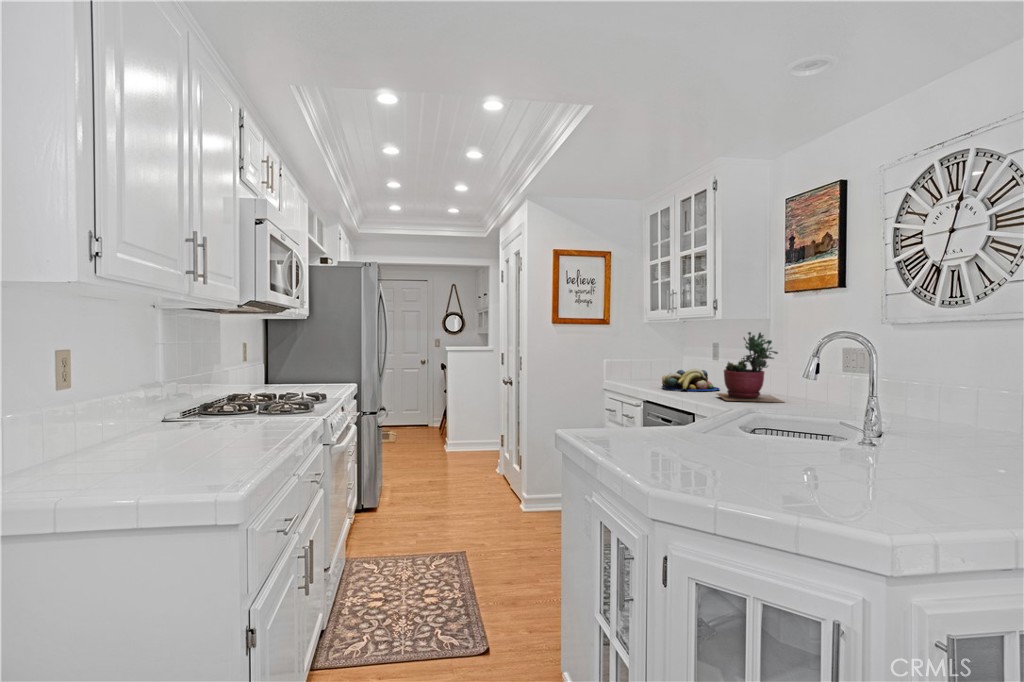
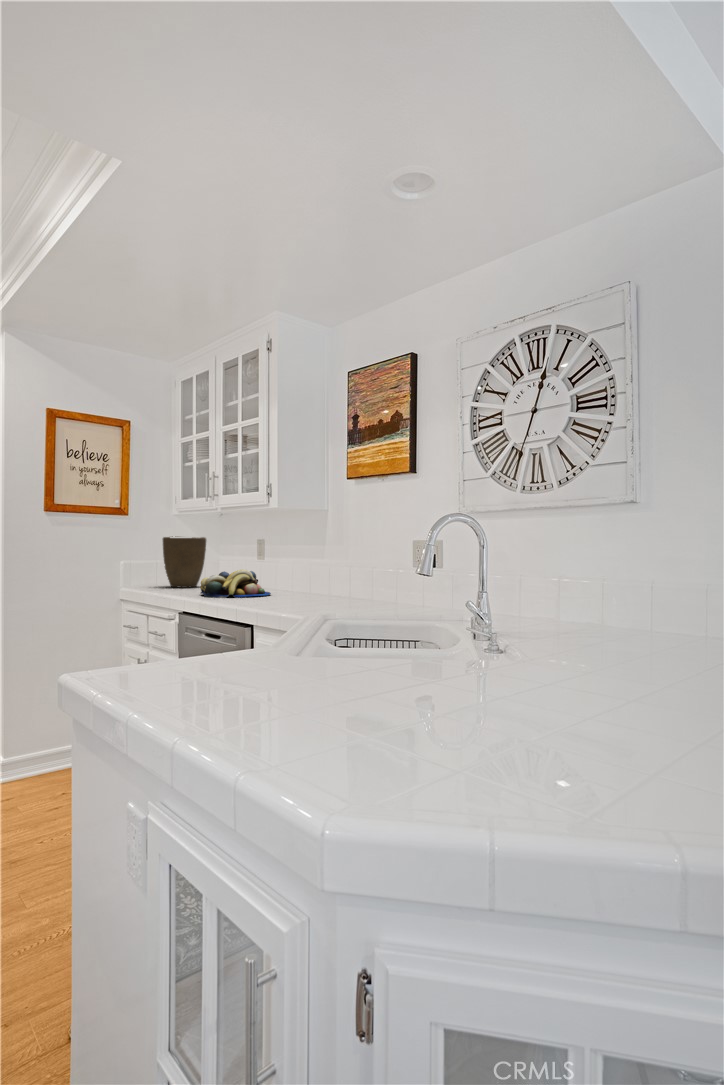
succulent plant: present [716,332,783,402] -> none [272,522,355,606]
vase: none [636,340,671,381] -> present [163,536,206,588]

